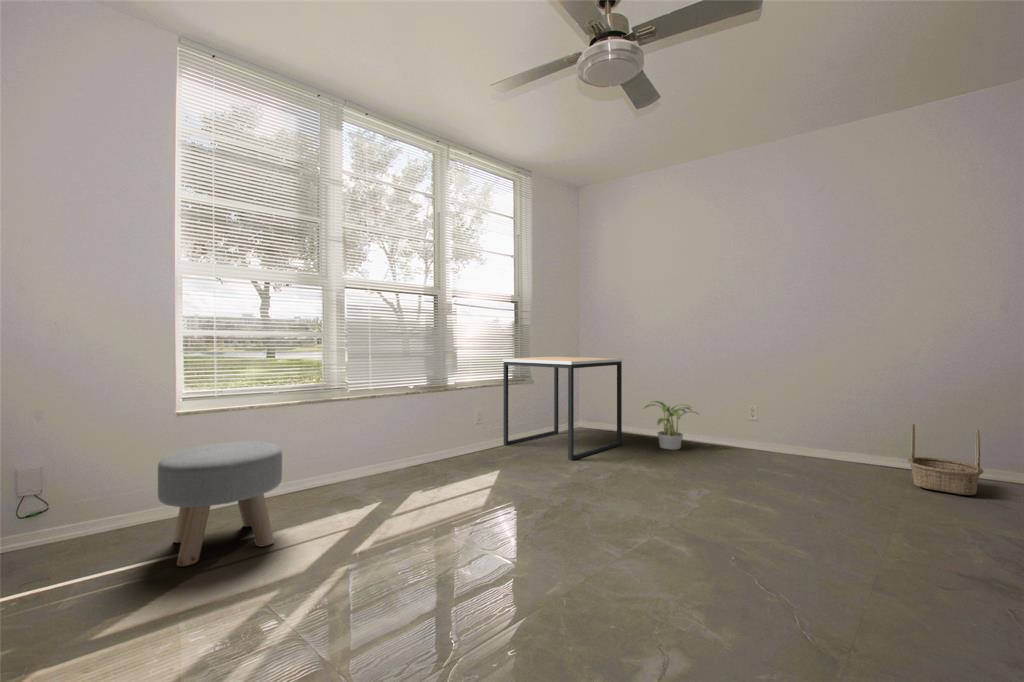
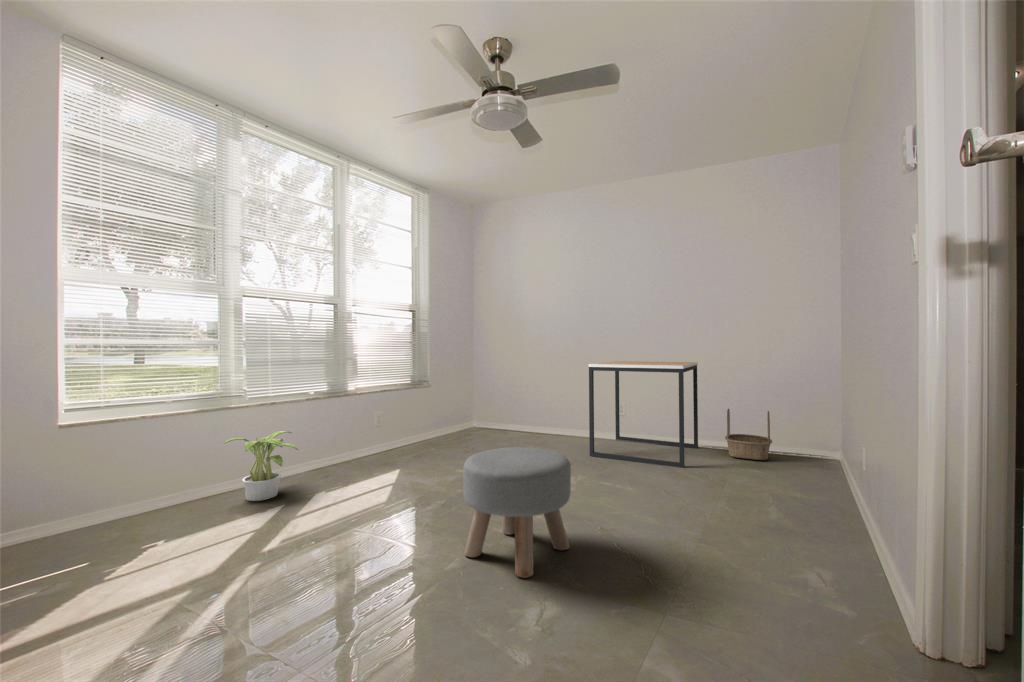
side table: present [503,357,622,461] -> present [588,361,698,468]
potted plant: present [645,401,696,450] -> present [224,431,298,501]
ottoman: present [158,441,282,566] -> present [463,447,571,578]

